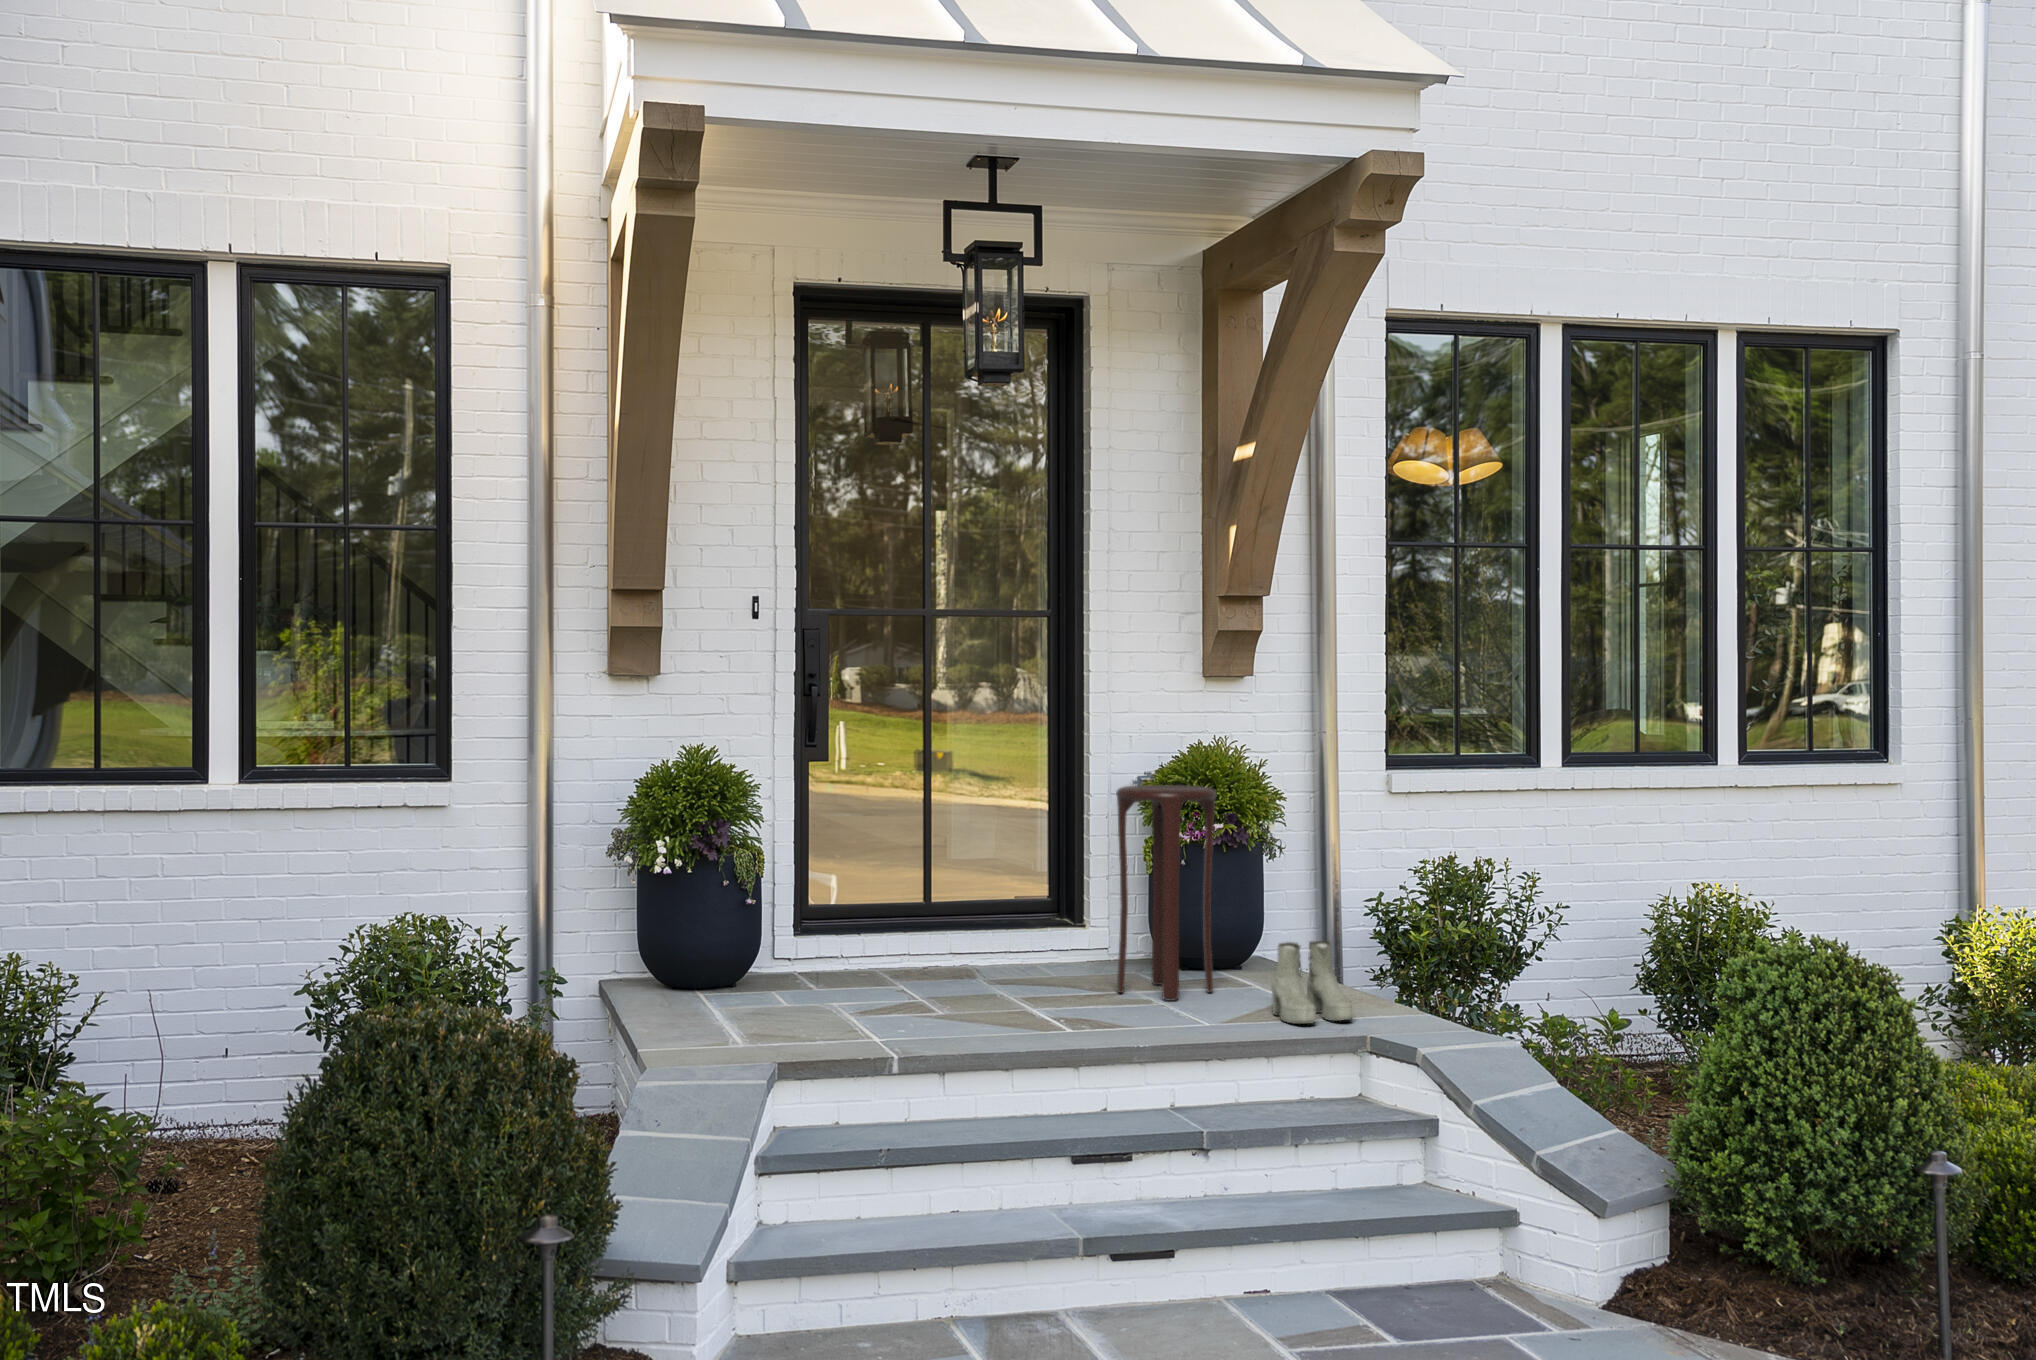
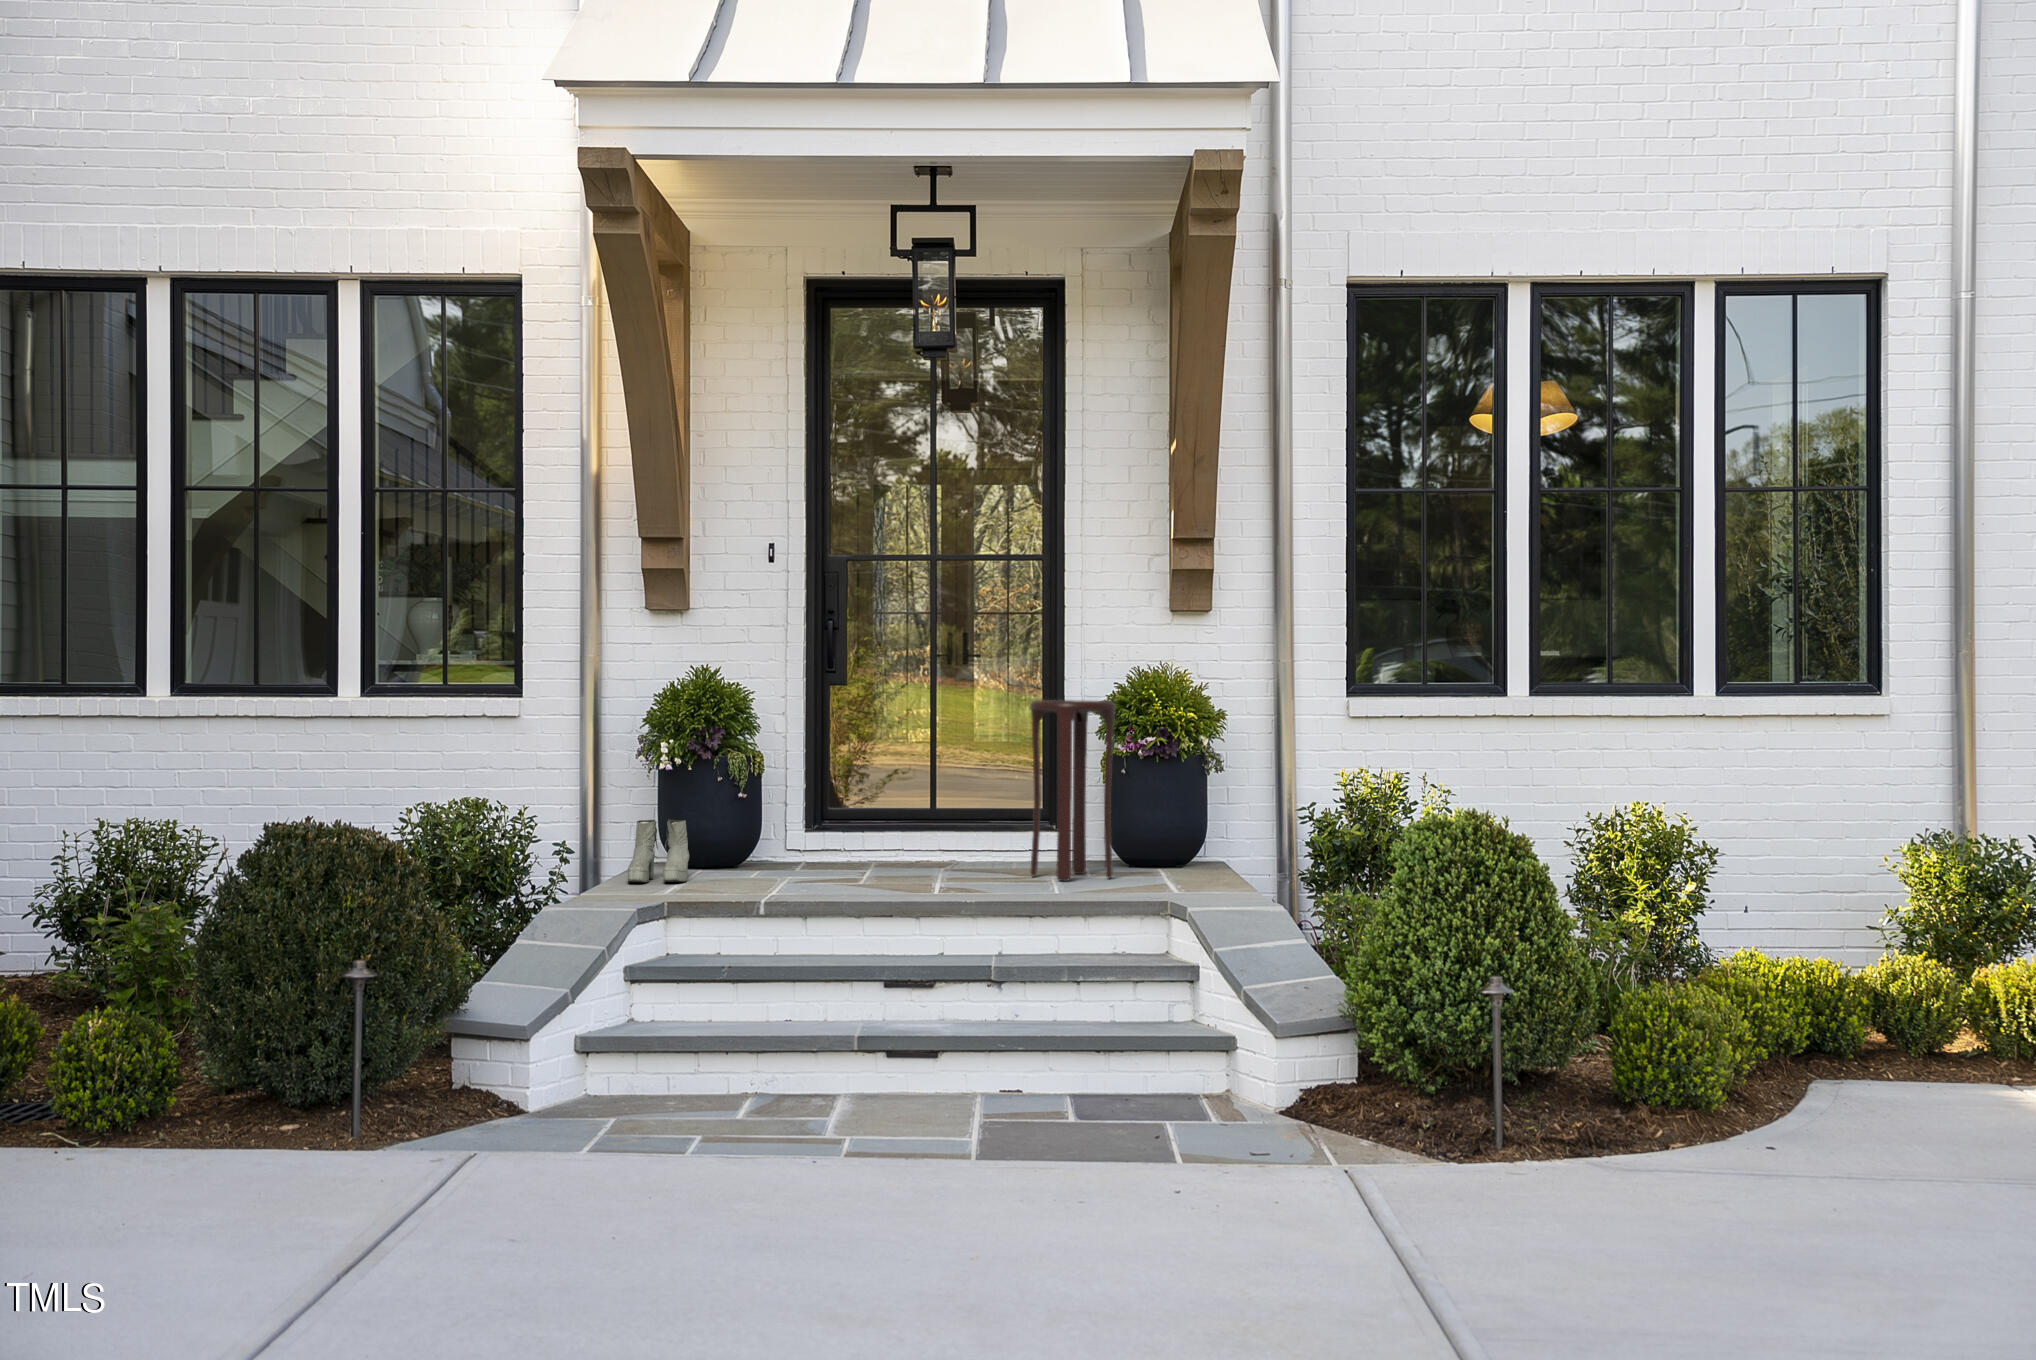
boots: present [1271,941,1352,1024] -> present [628,819,689,882]

